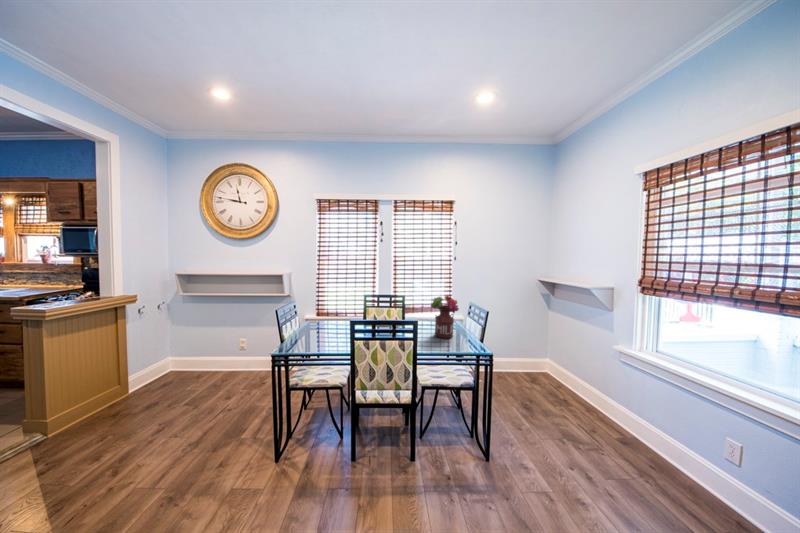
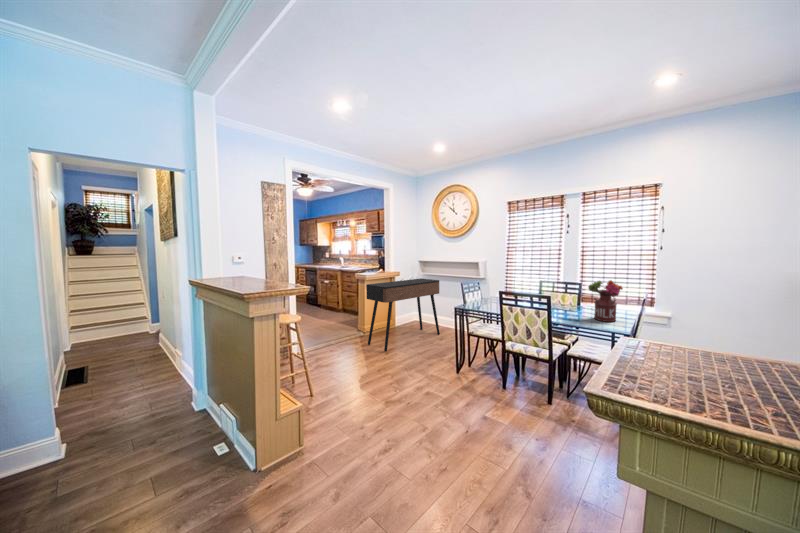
console table: none [53,304,225,465] -> present [366,278,440,352]

